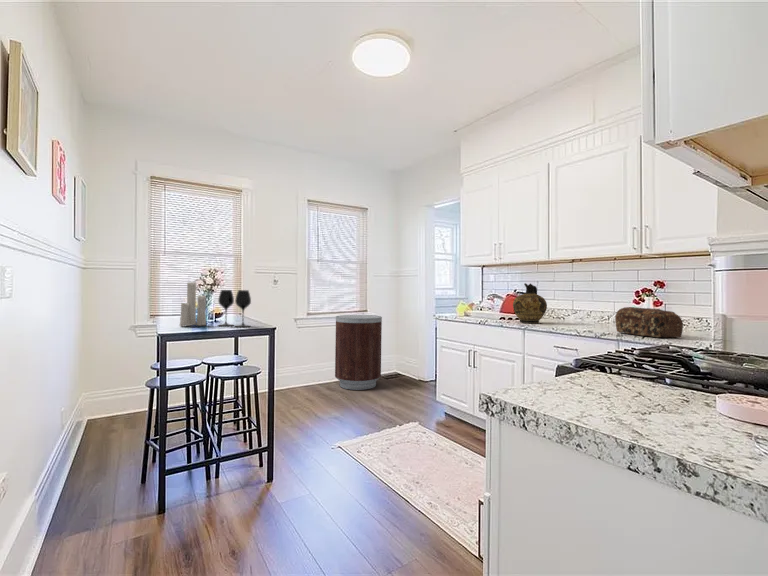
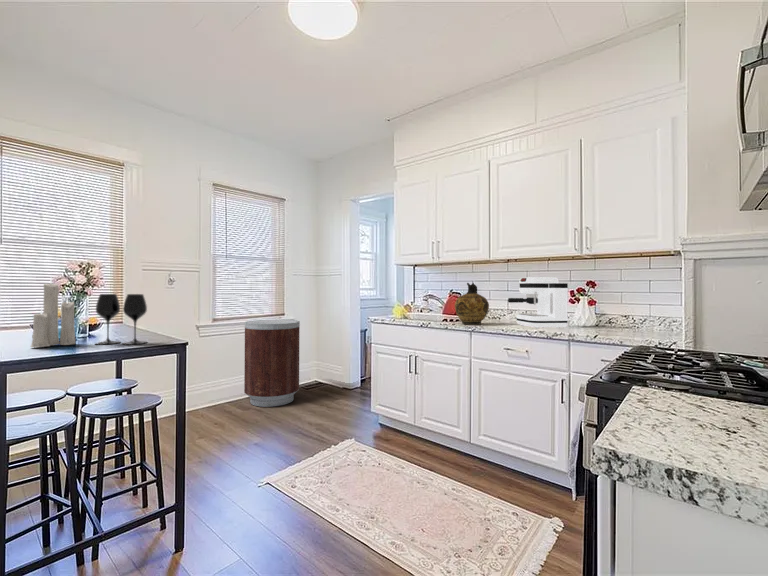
coffee maker: none [563,278,625,329] -> present [508,277,568,328]
bread loaf: present [615,307,683,338] -> none [569,306,635,337]

